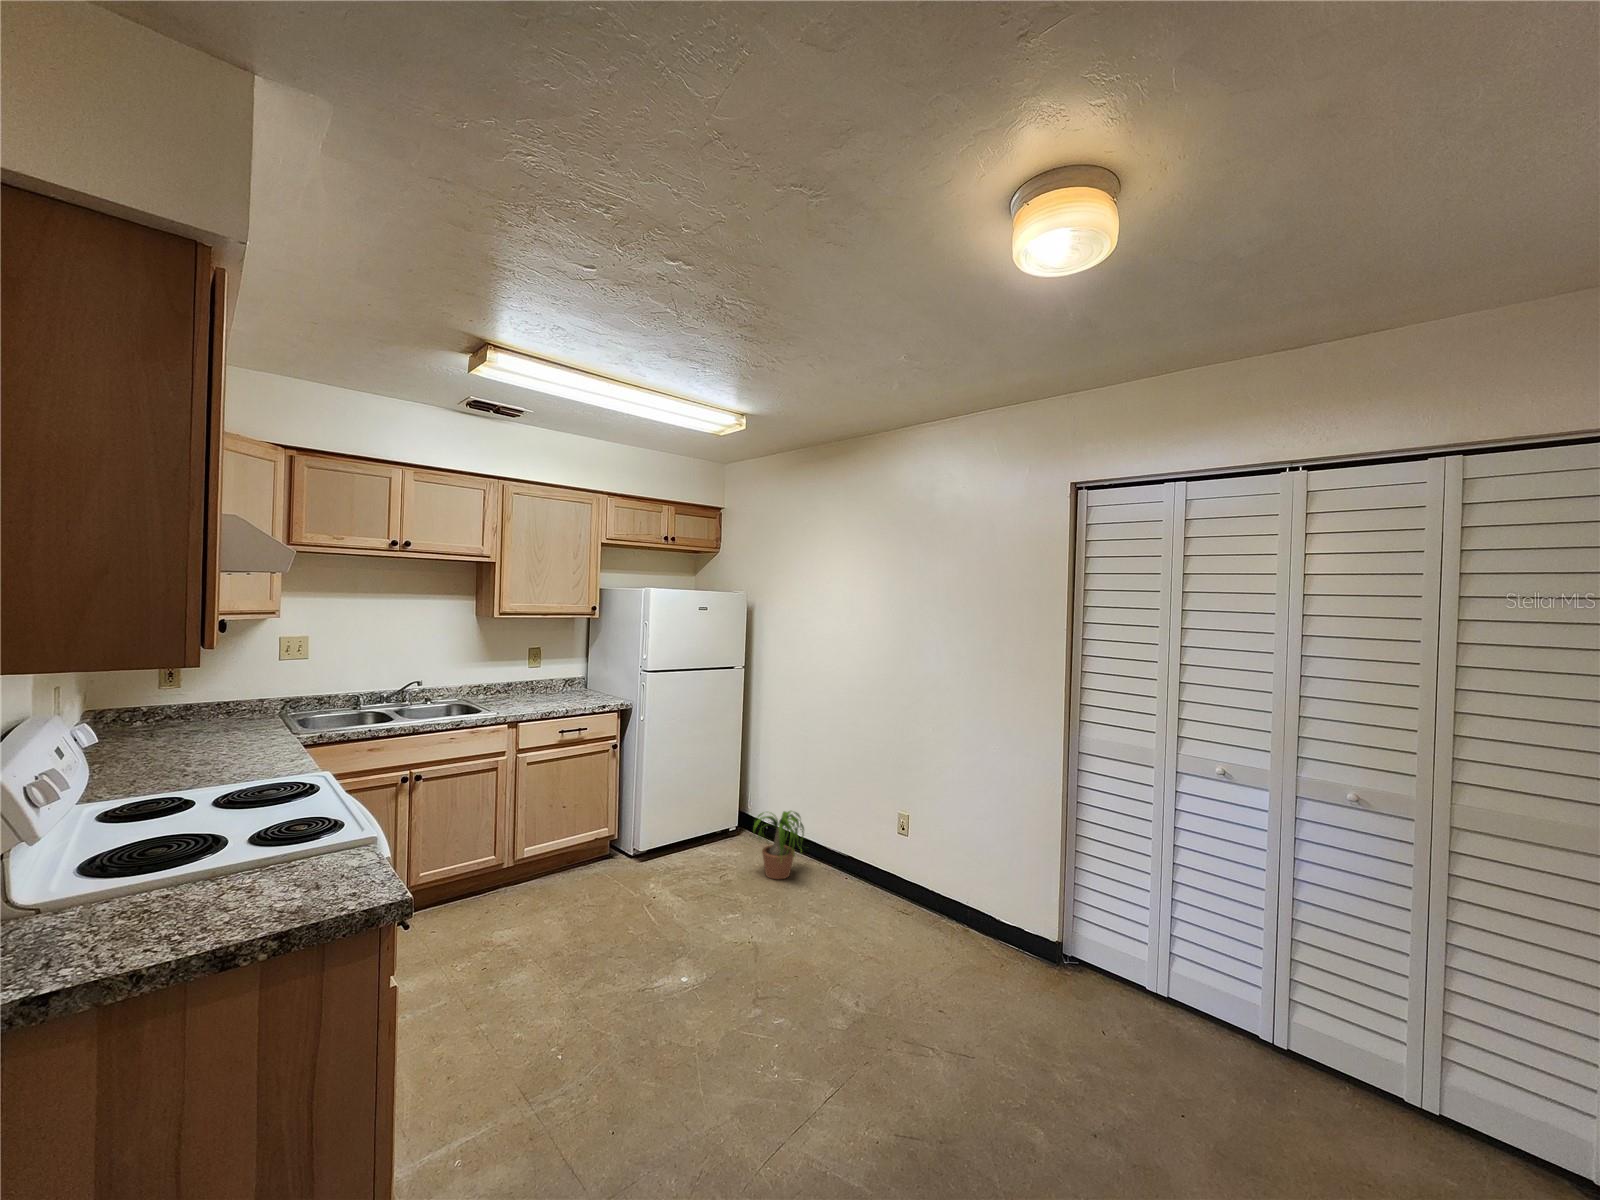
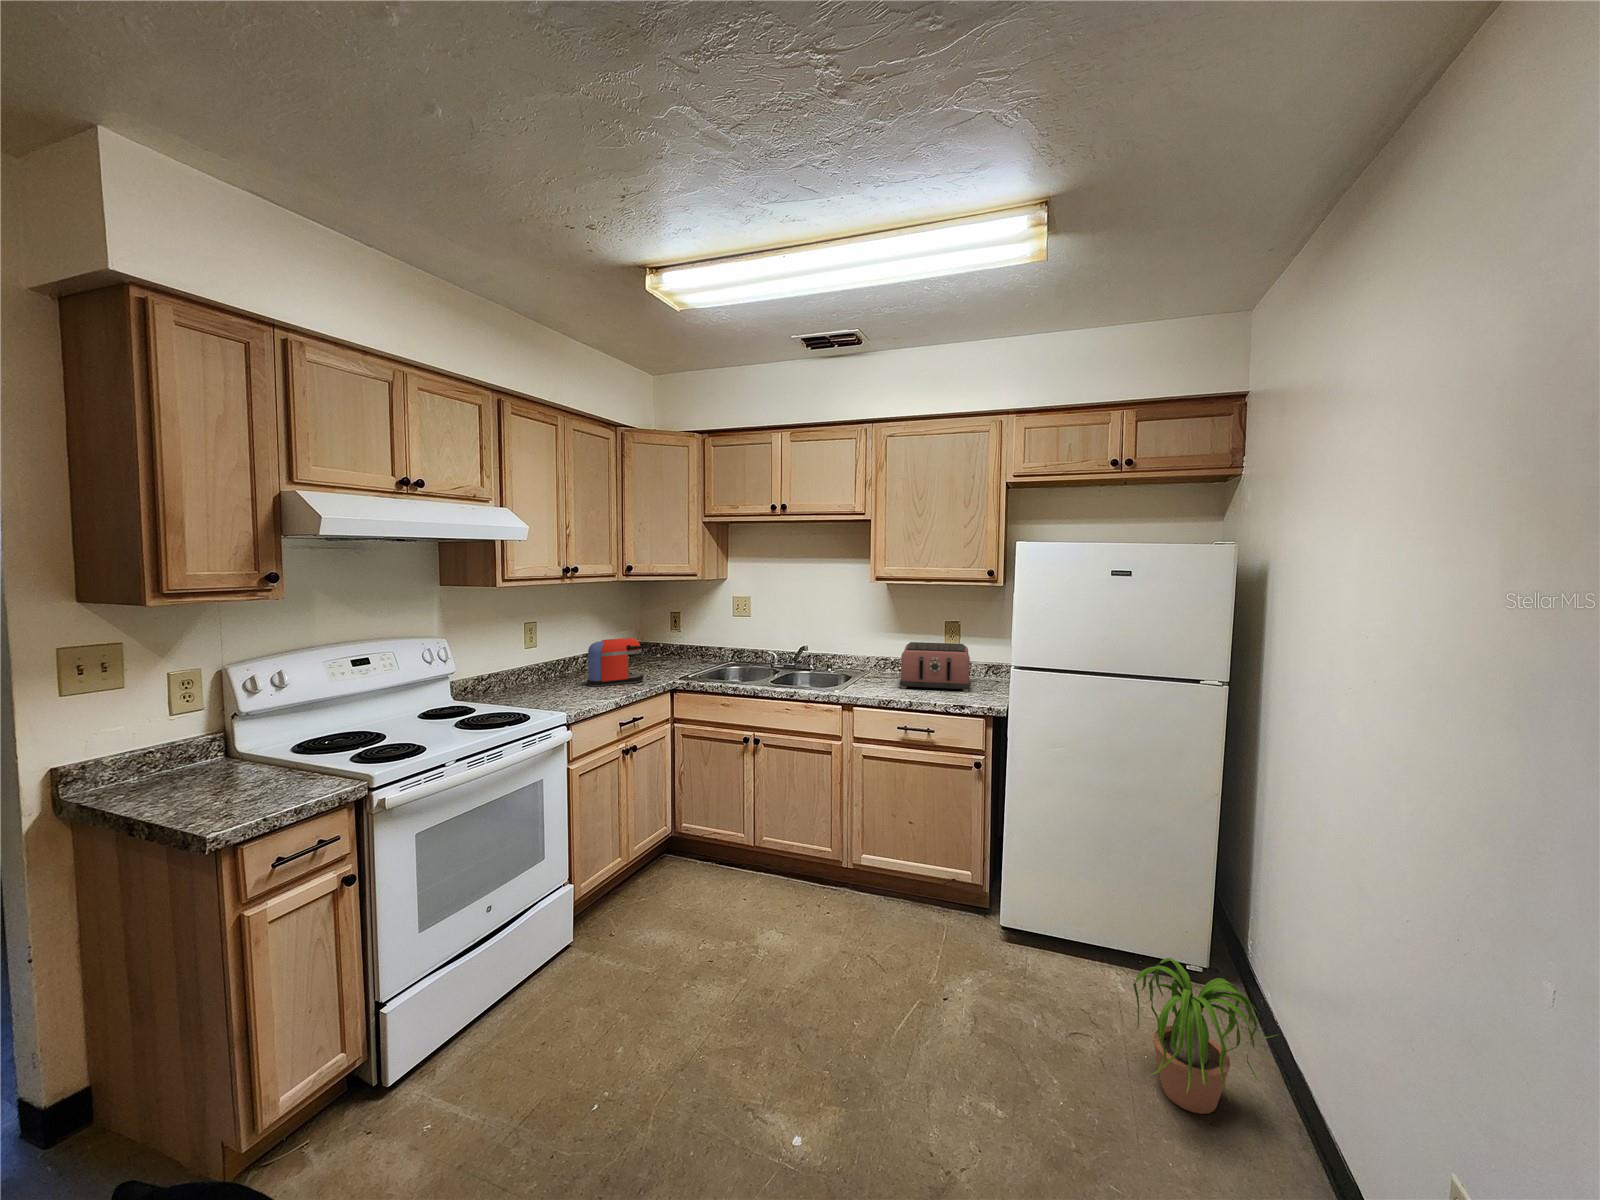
toaster: none [499,666,579,706] -> present [900,642,970,692]
coffee maker: none [175,690,255,758] -> present [587,638,650,687]

